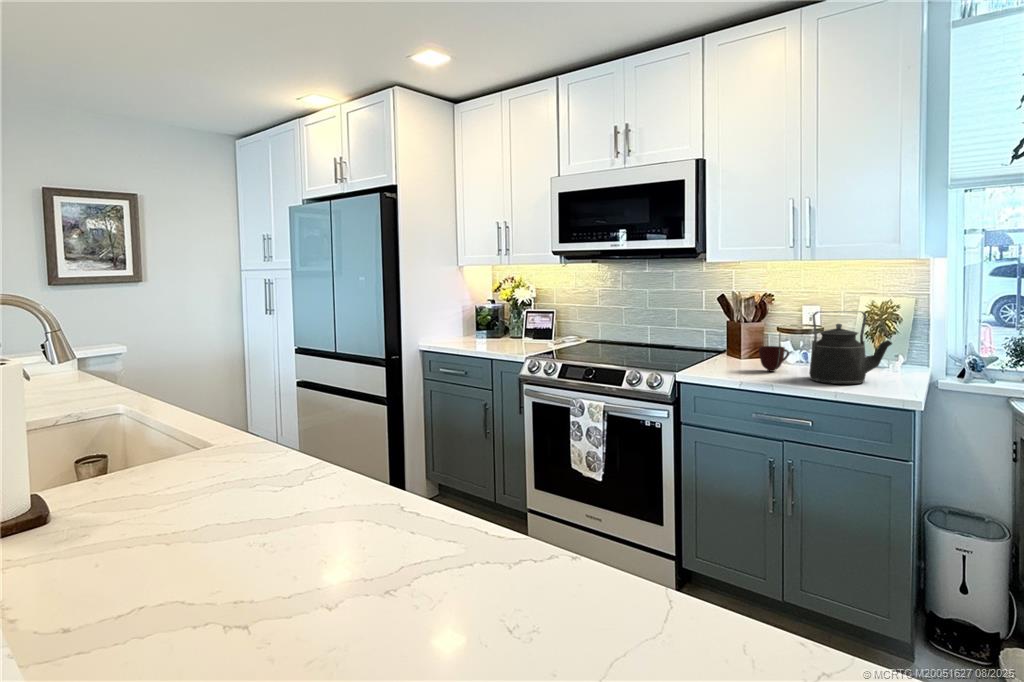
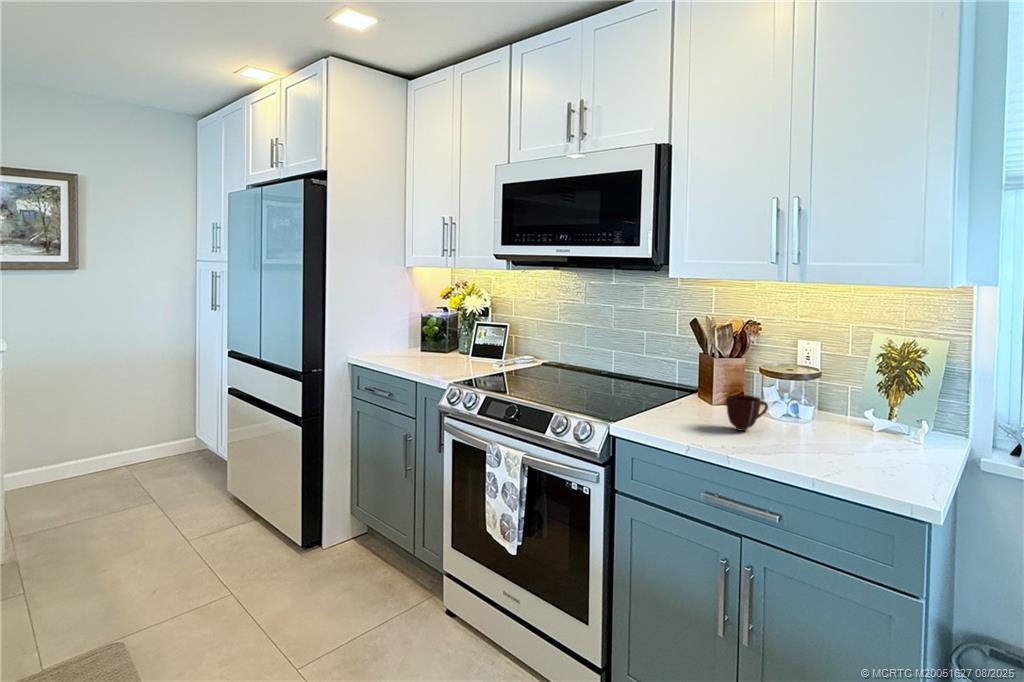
kettle: present [809,311,892,384] -> none [790,356,914,466]

